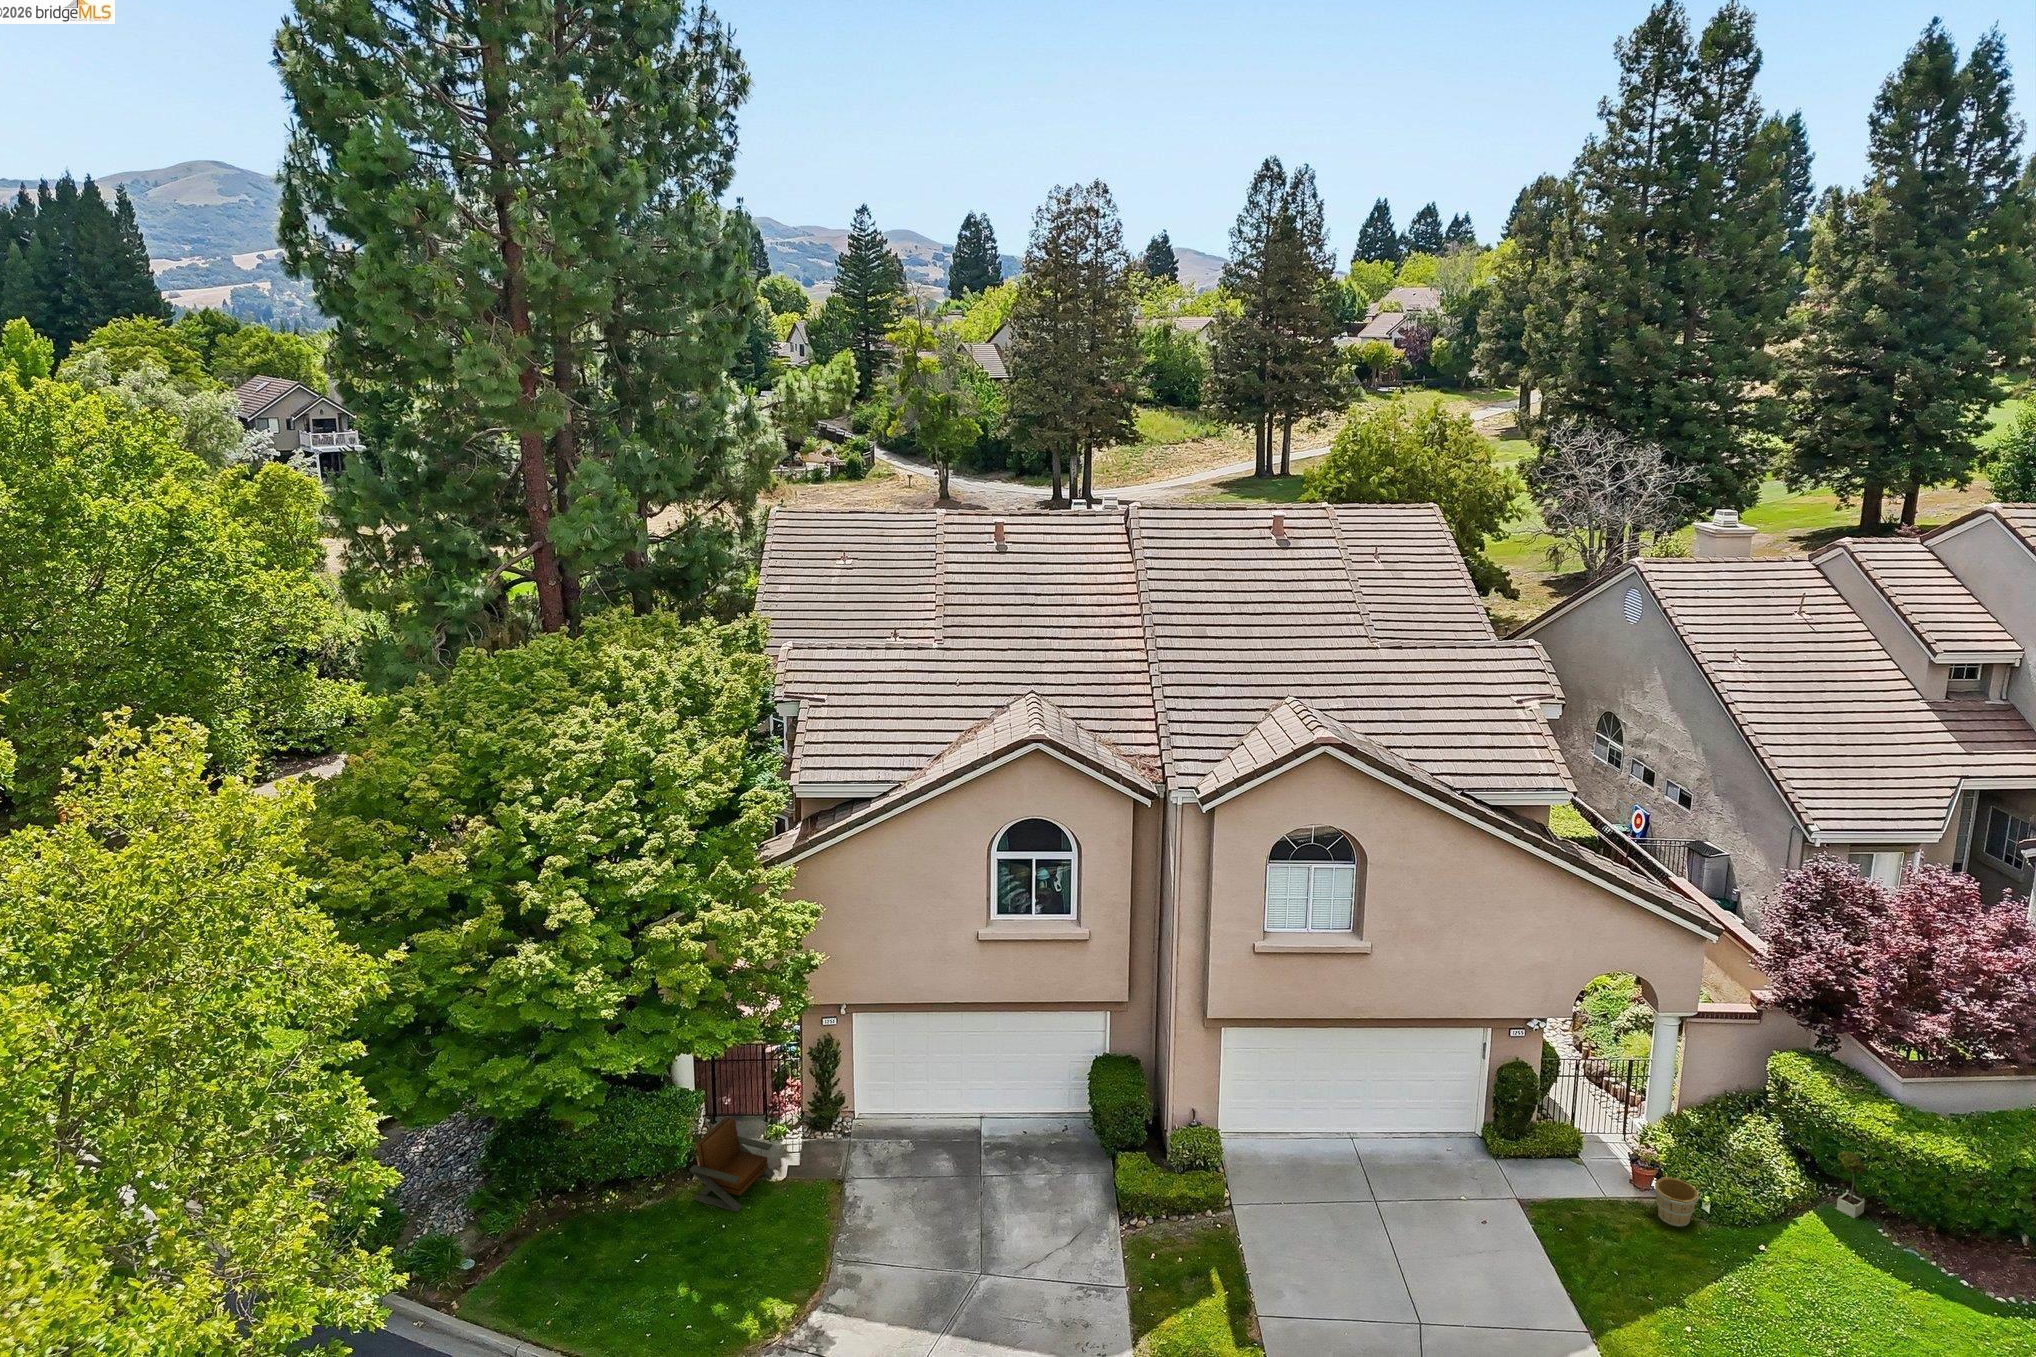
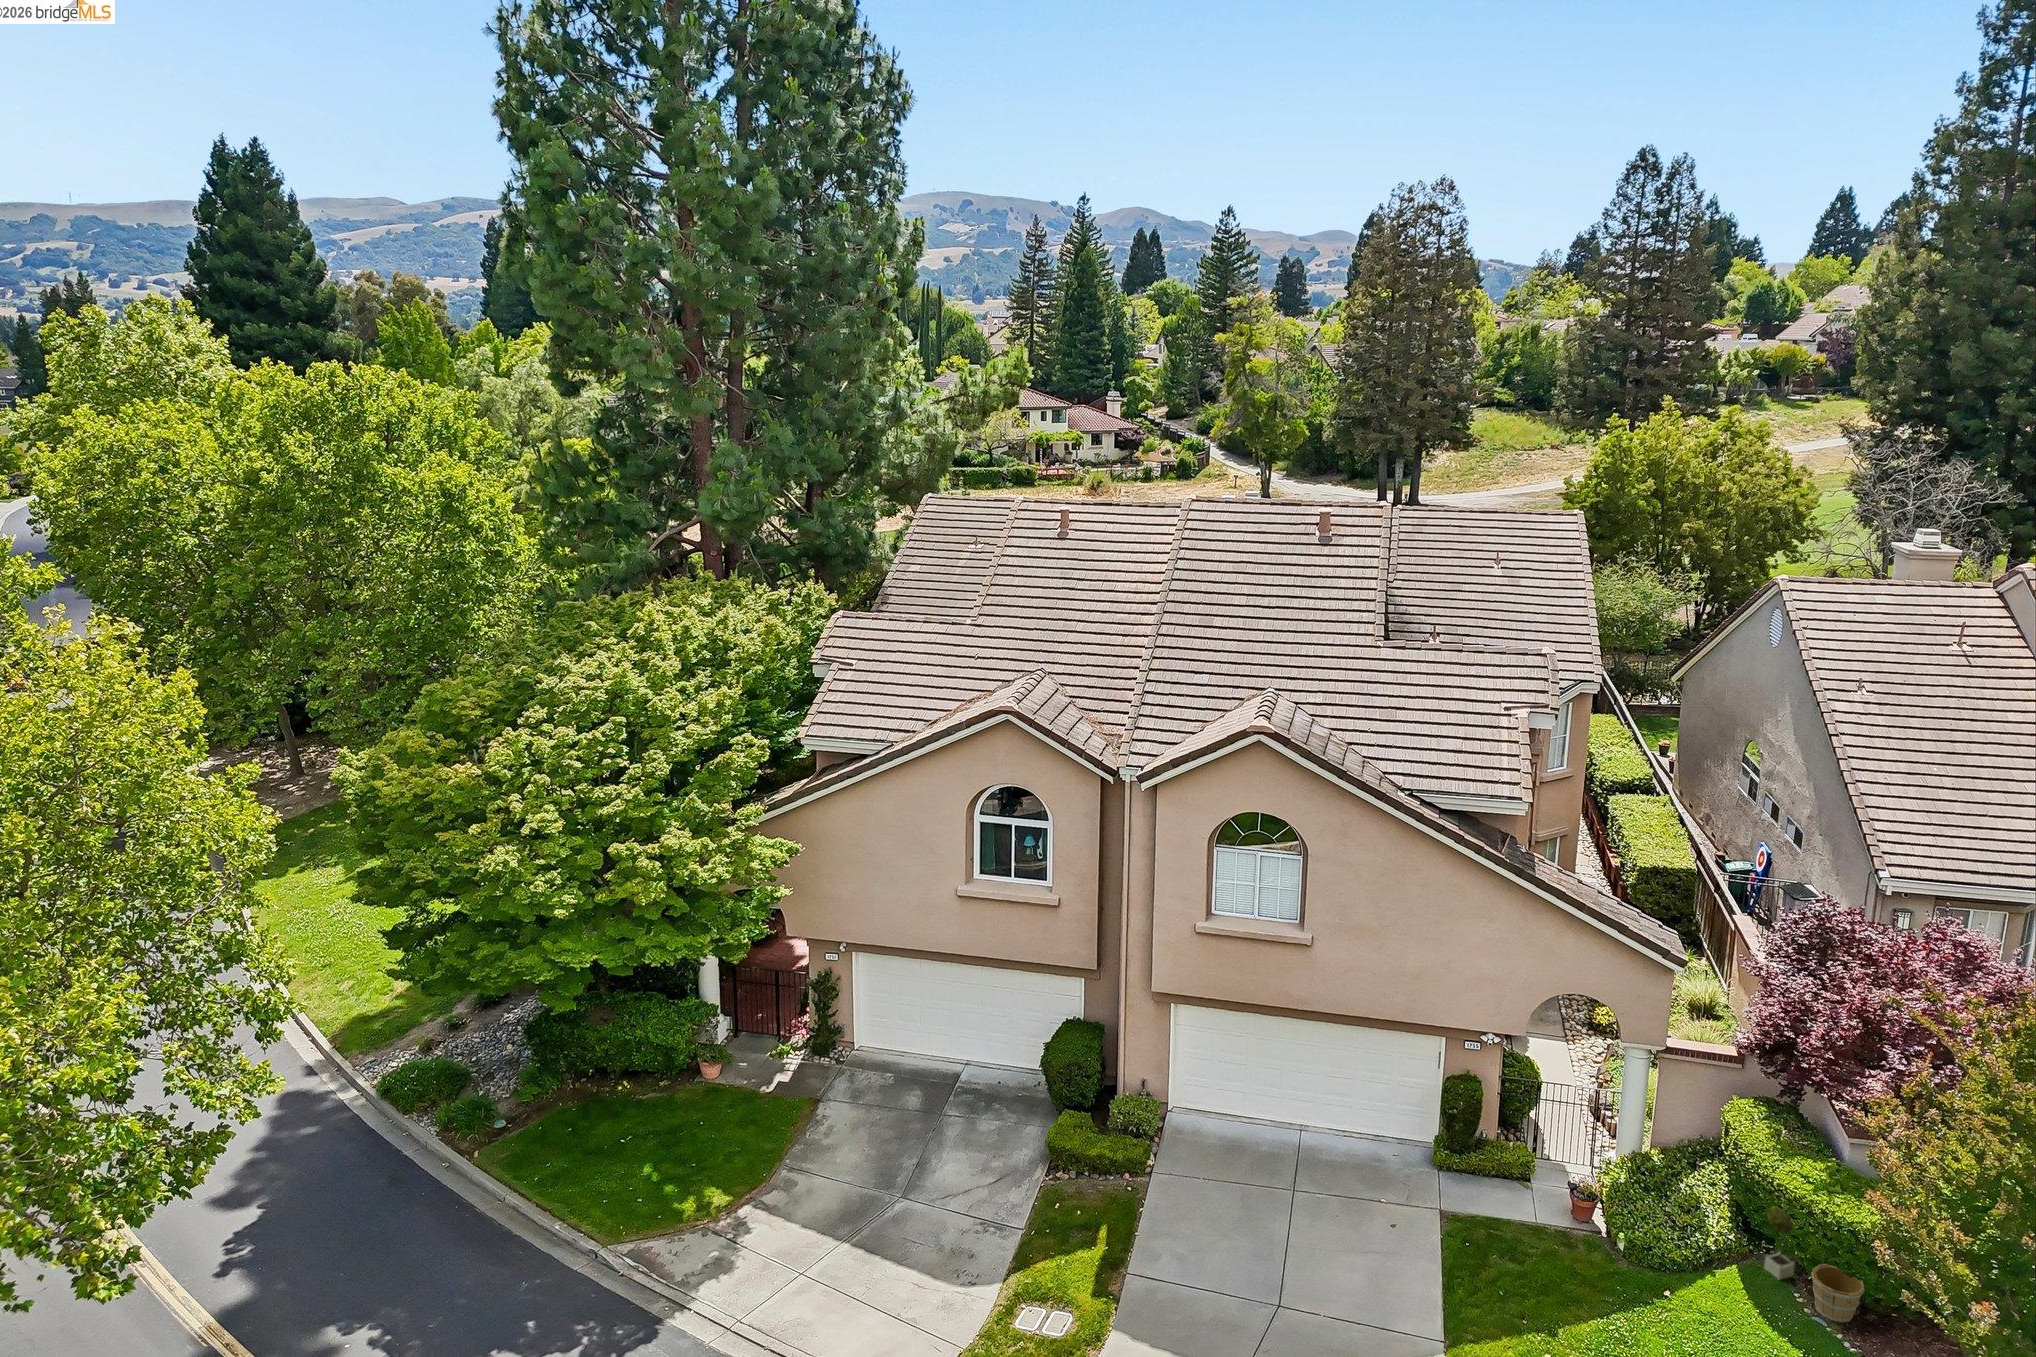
lounge chair: present [689,1117,775,1212] -> none [674,1028,753,1110]
wooden bucket: present [1655,1177,1699,1227] -> present [1812,1264,1865,1323]

